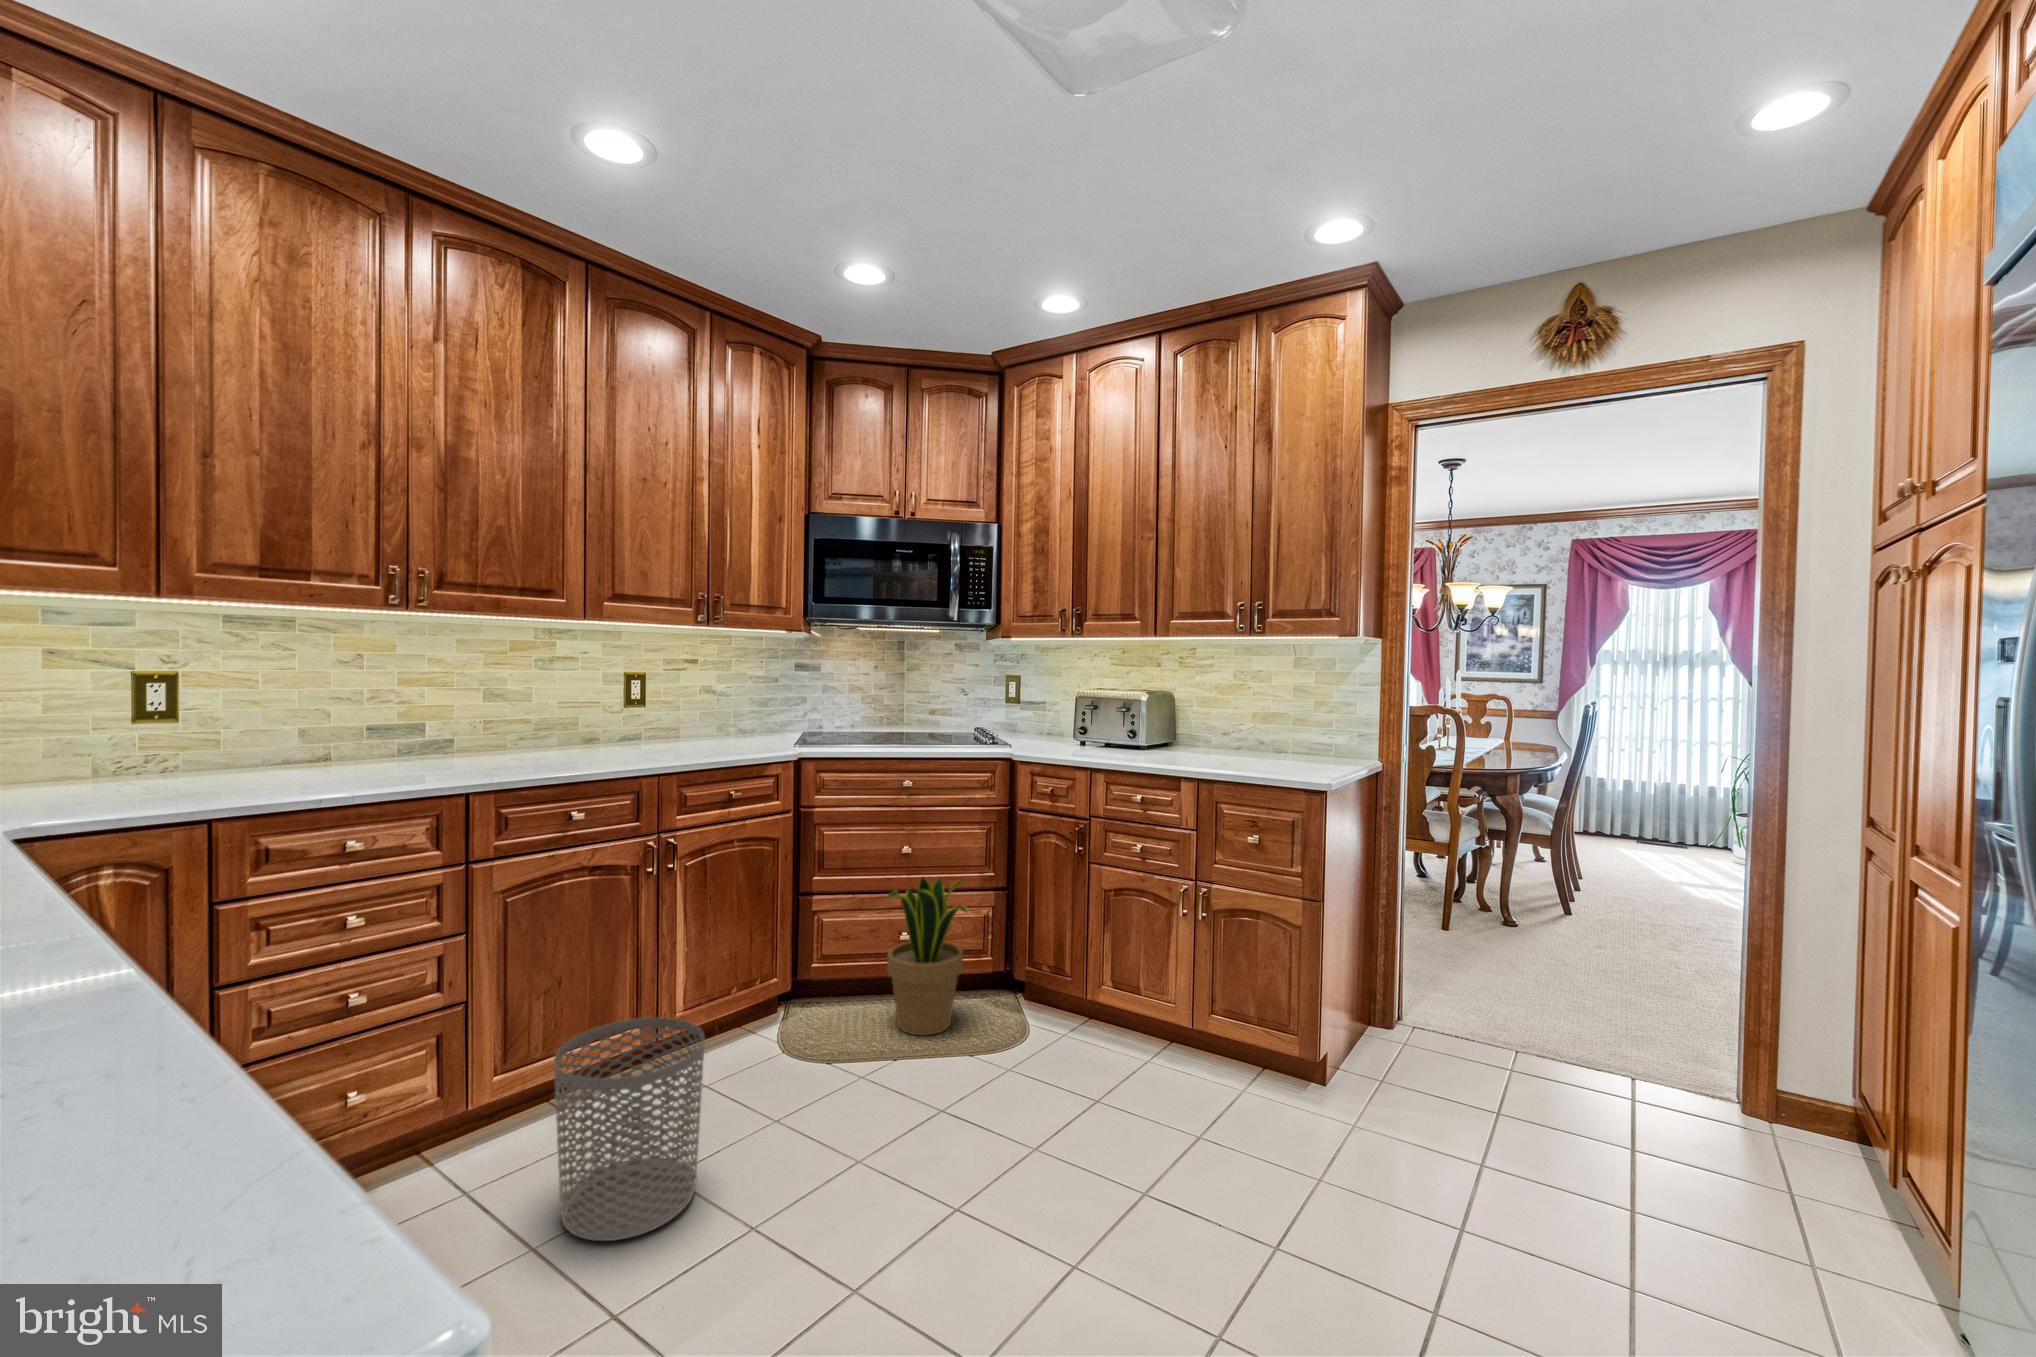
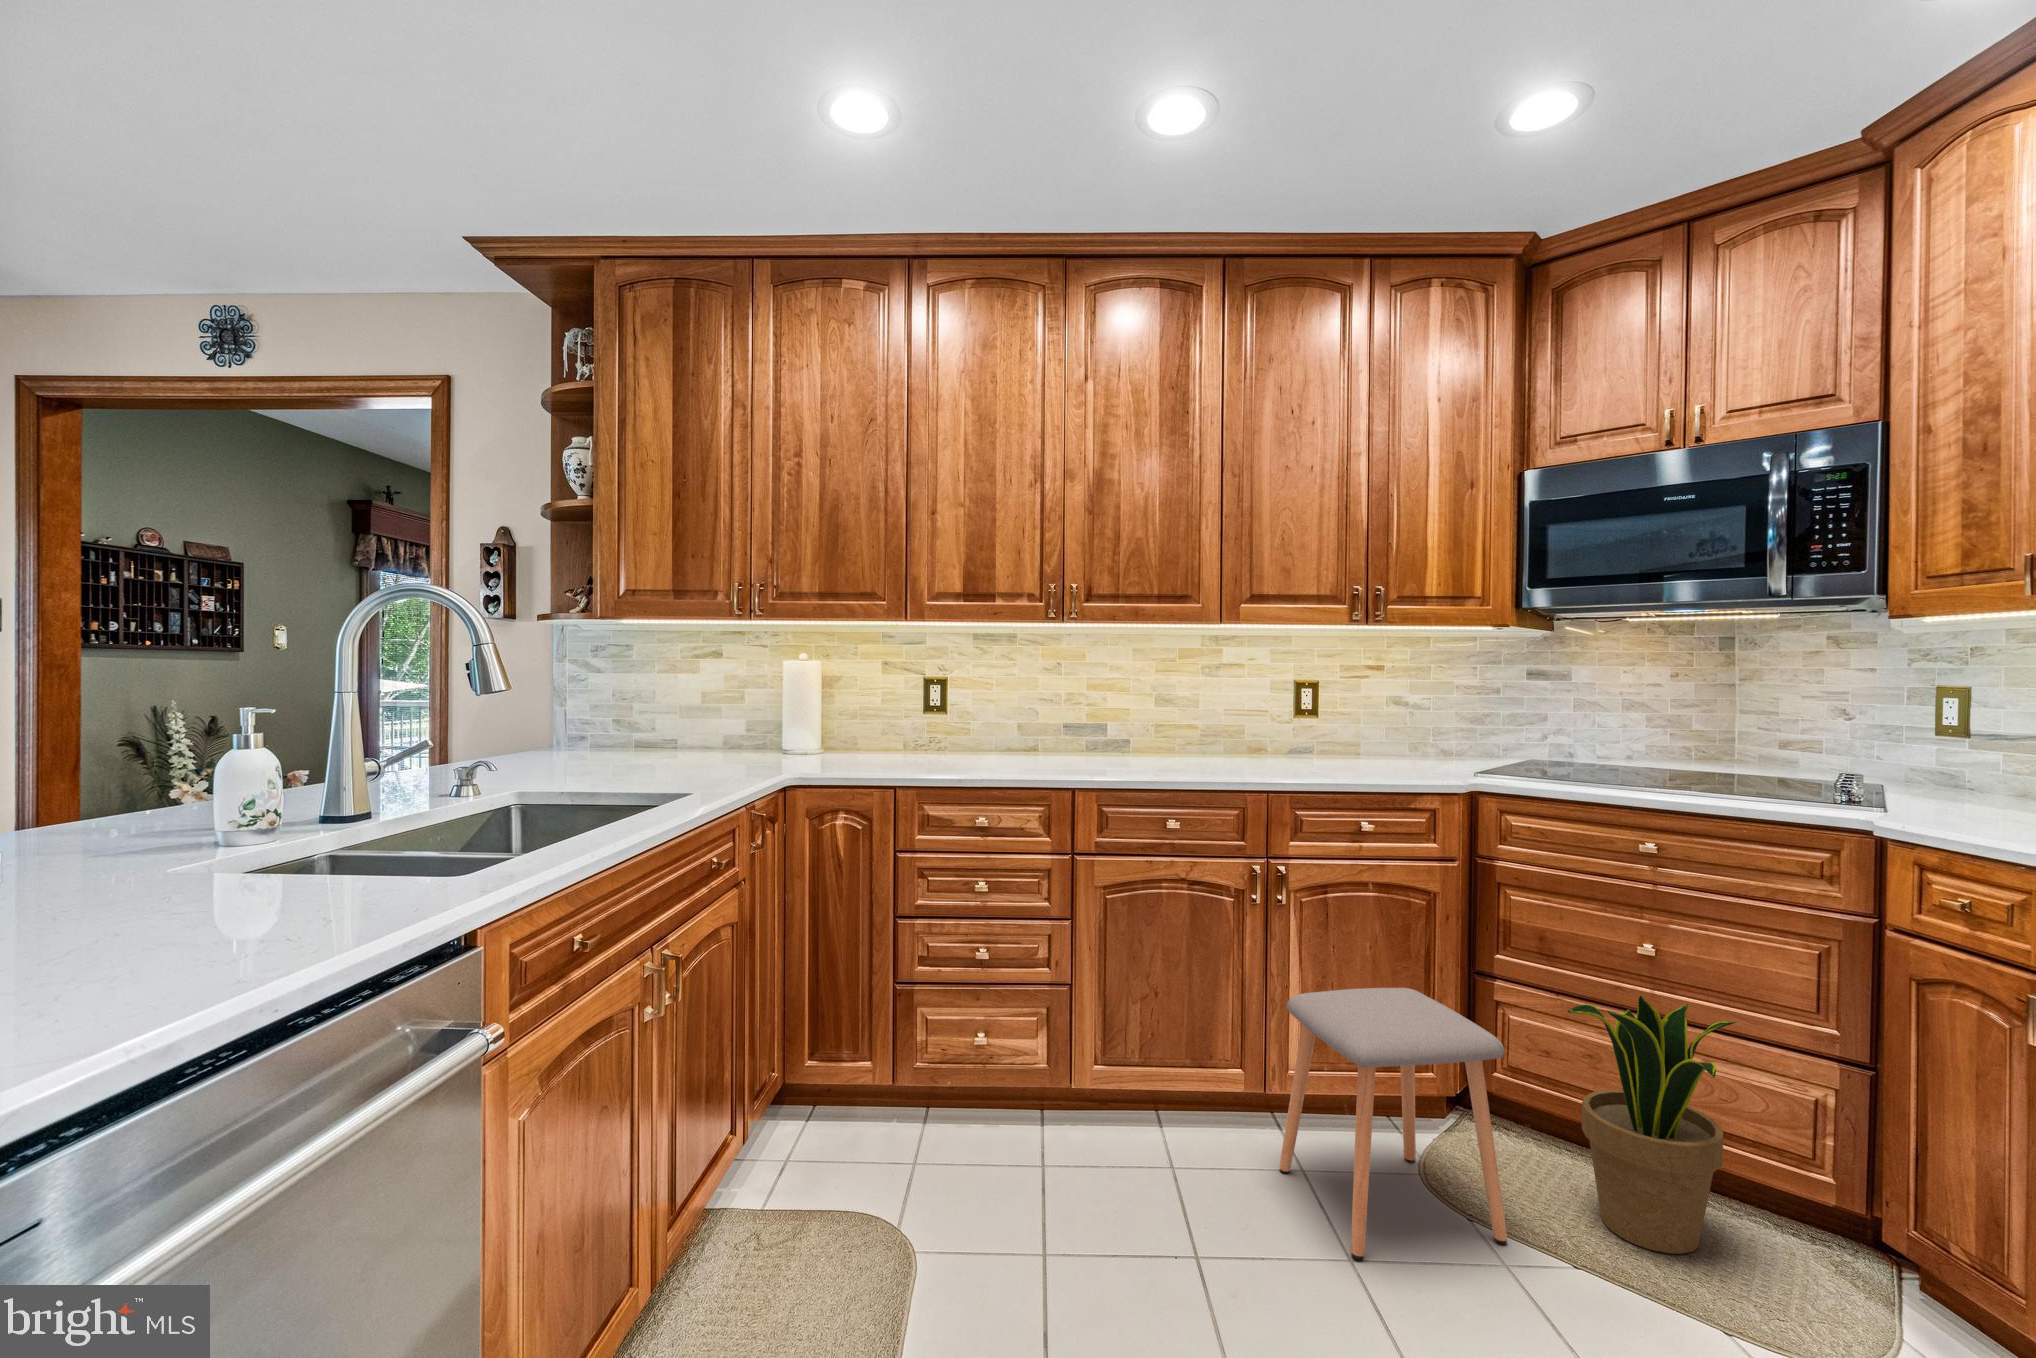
stool: none [695,914,868,1123] -> present [1279,988,1507,1259]
waste bin: present [554,1018,704,1241] -> none [1066,1043,1213,1280]

